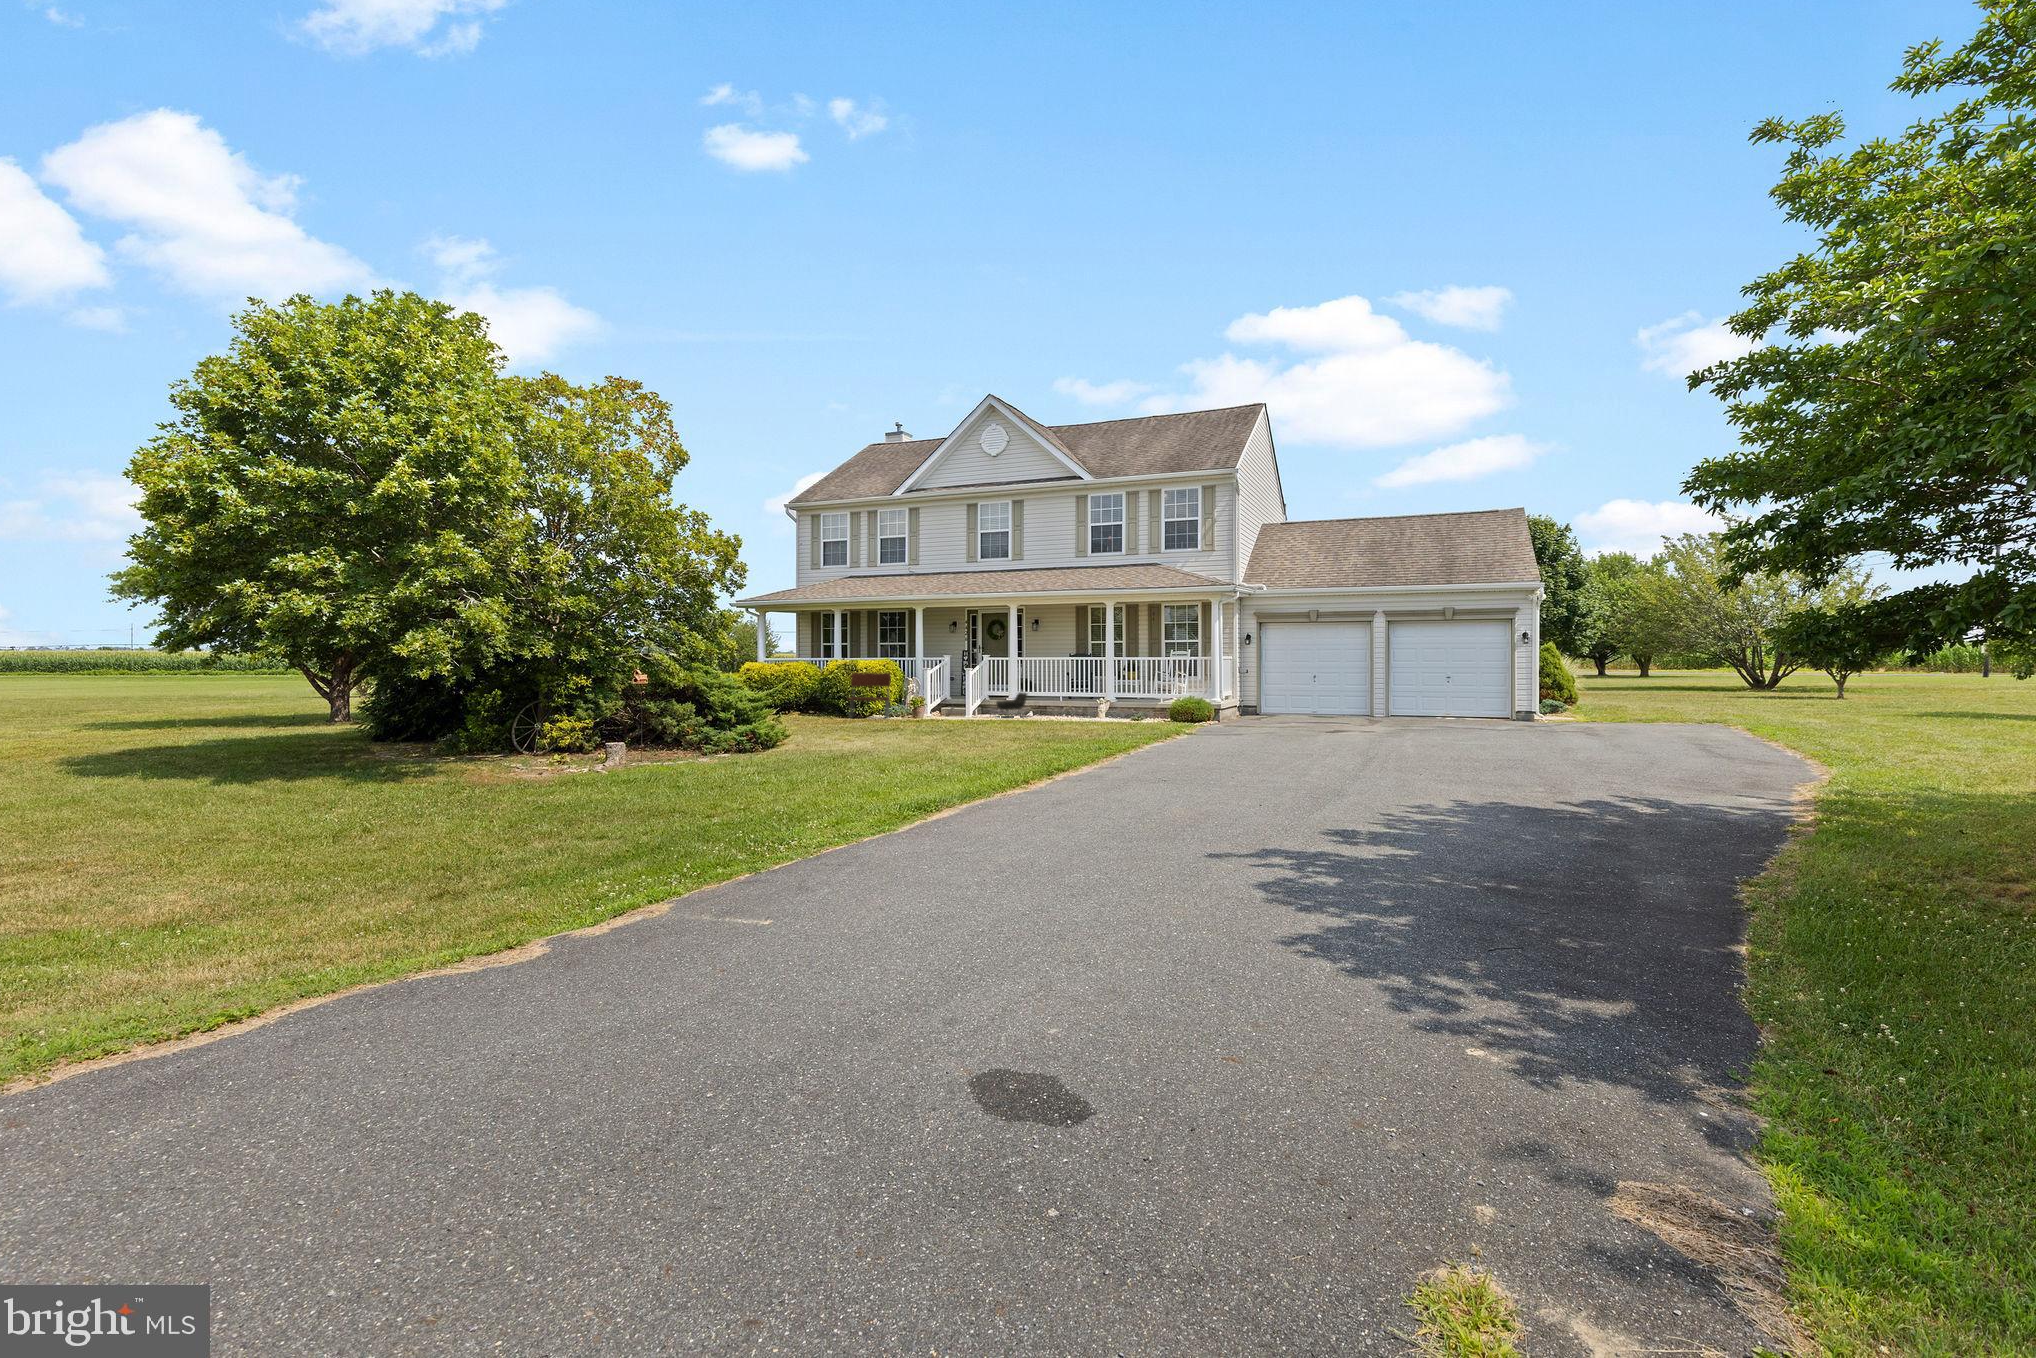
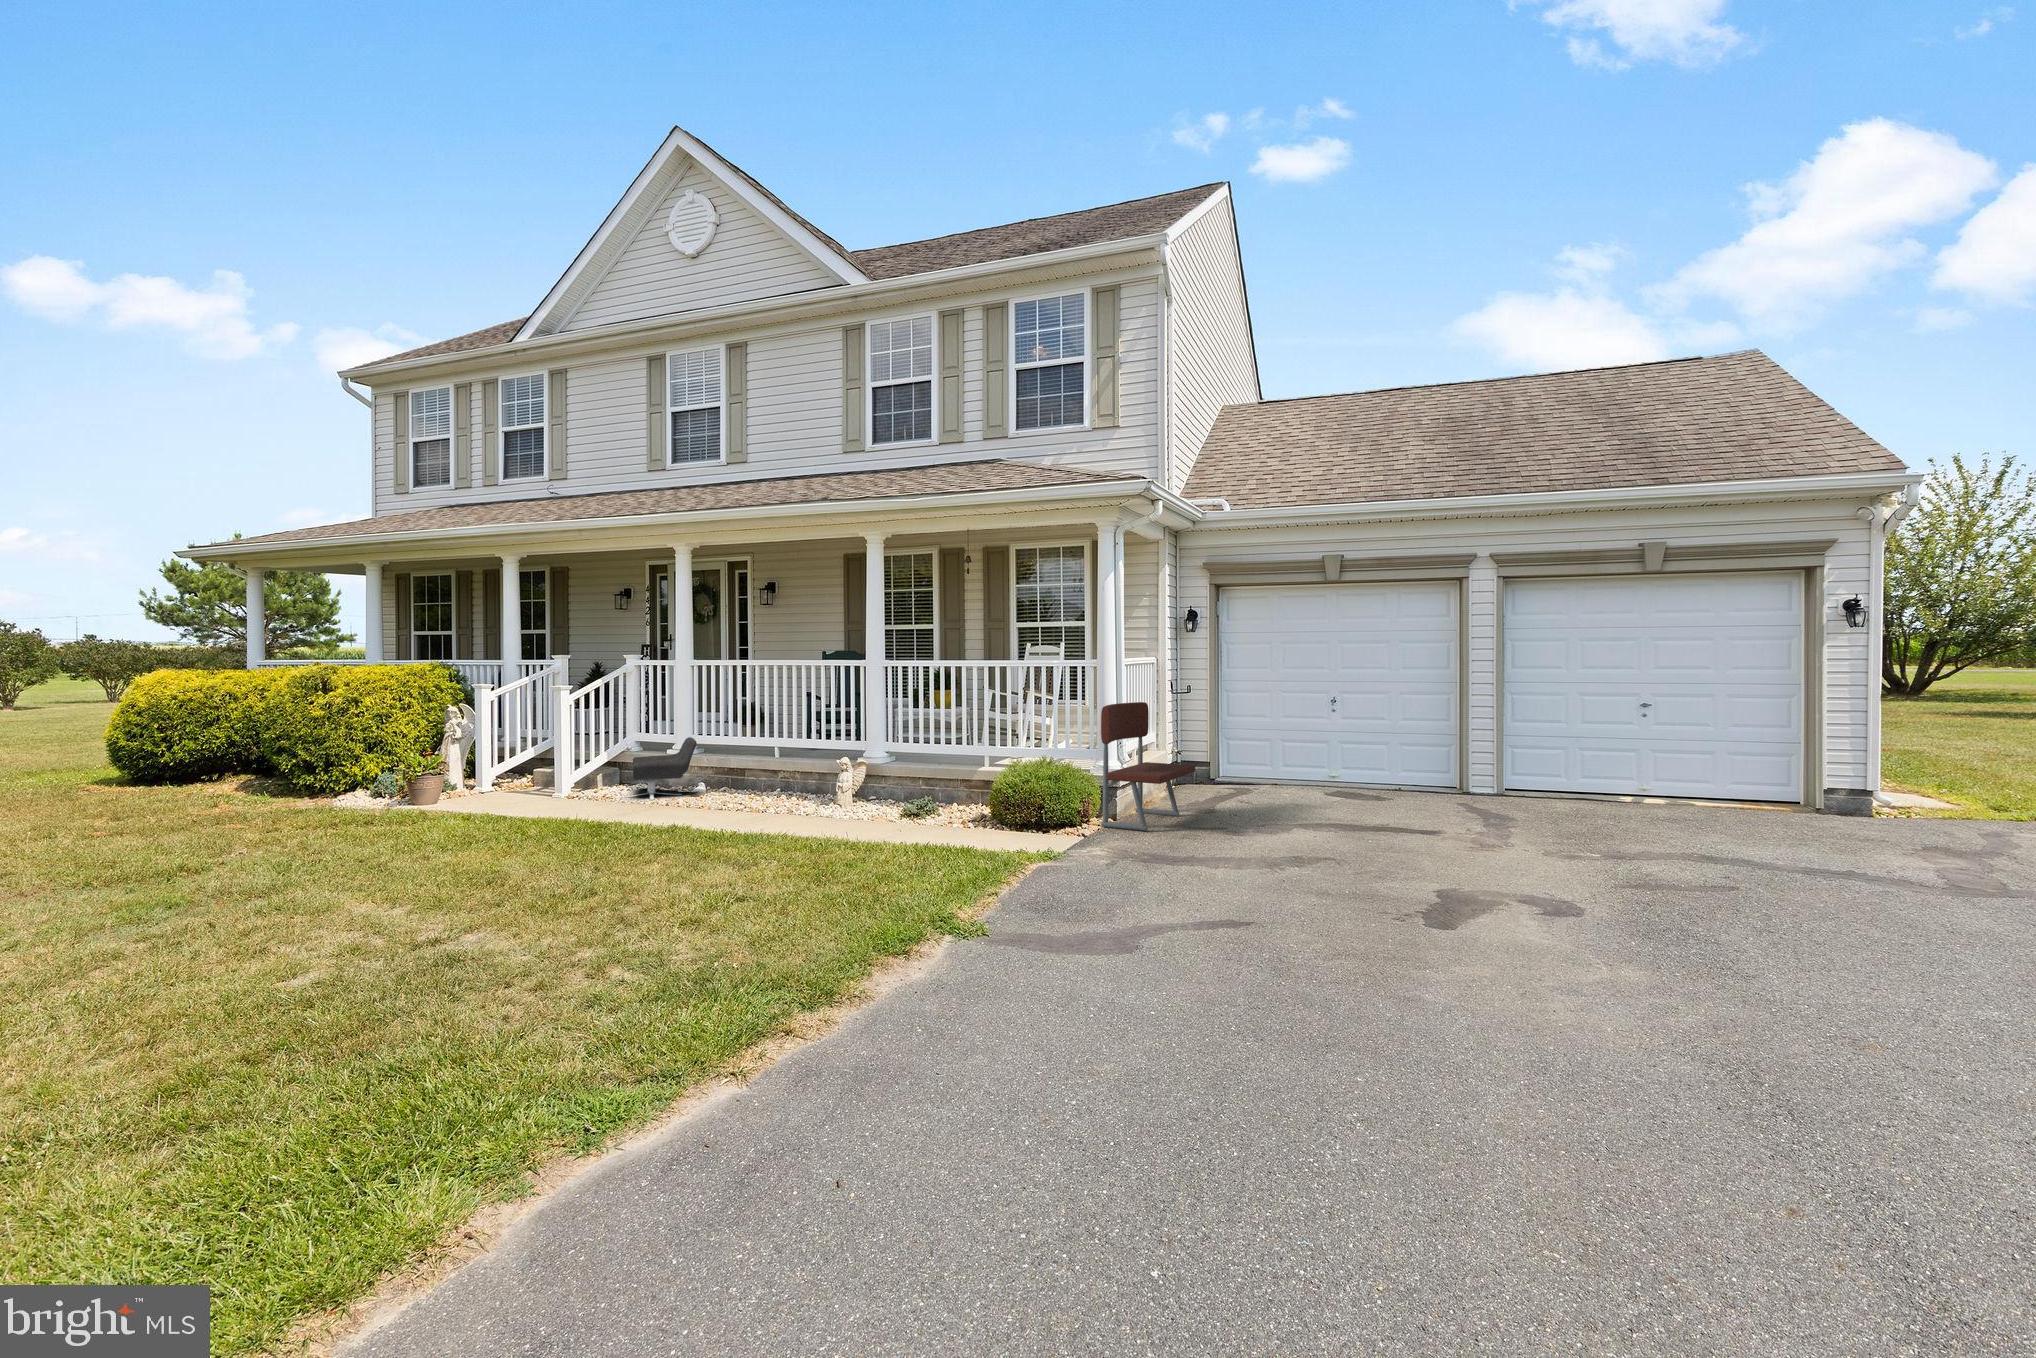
bench: present [847,672,891,718] -> present [1101,702,1195,831]

